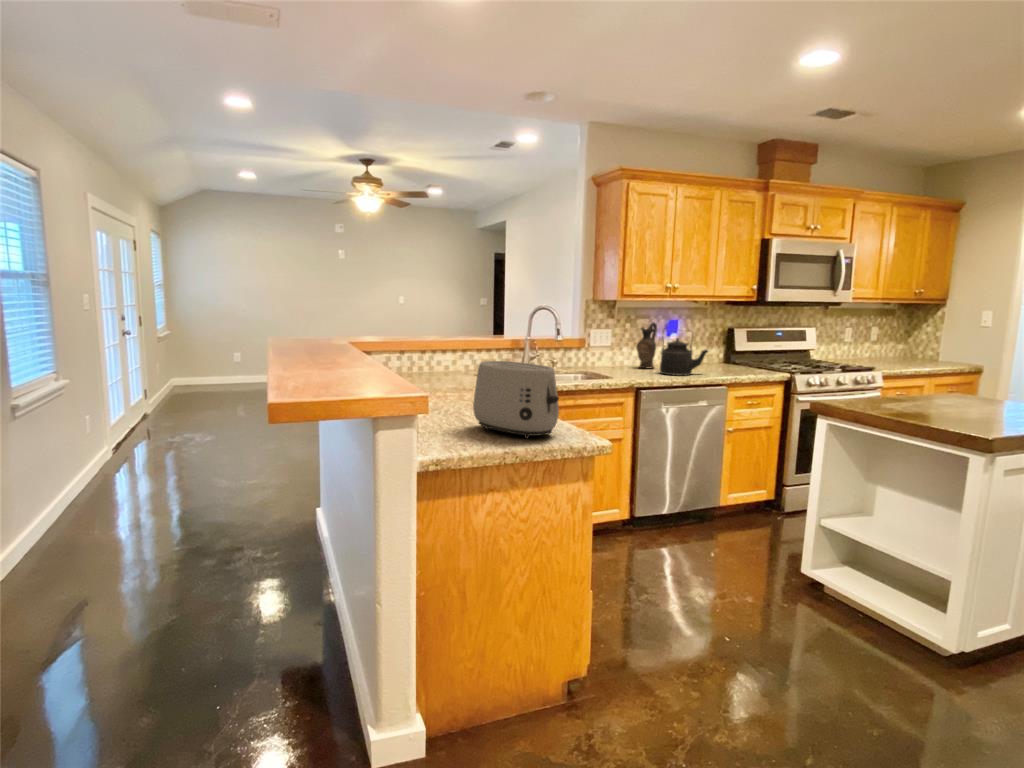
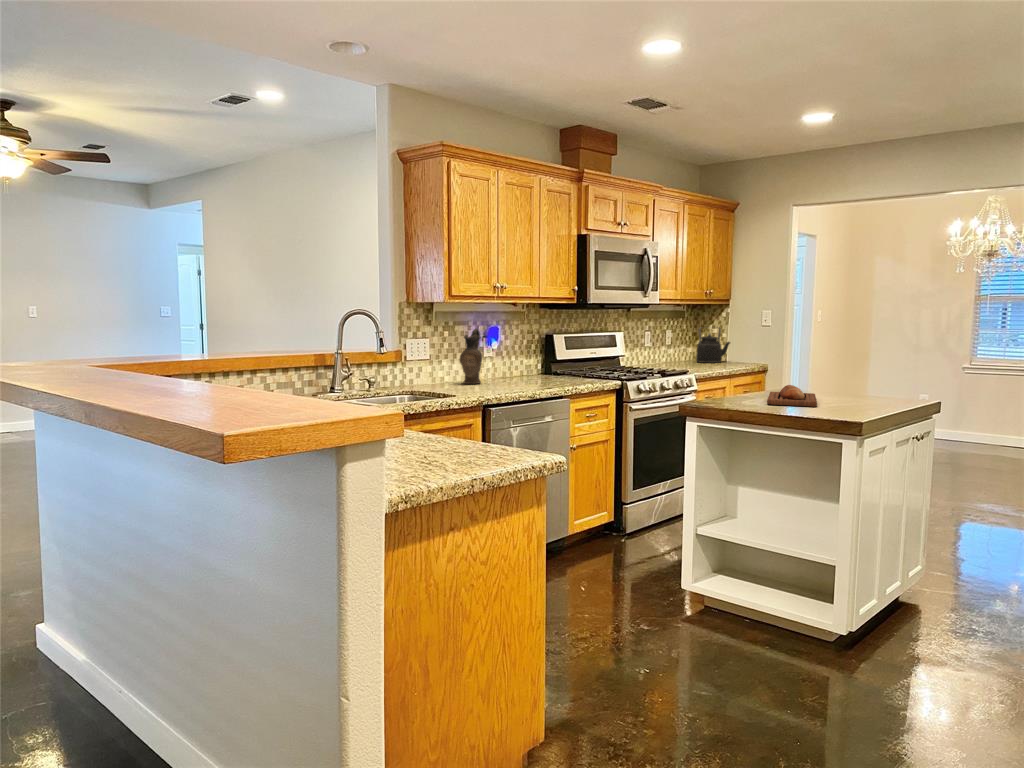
kettle: present [660,336,708,376] -> present [696,327,730,363]
toaster: present [473,361,559,439] -> none [397,373,517,461]
bread loaf: none [913,392,988,418] -> present [767,385,817,407]

